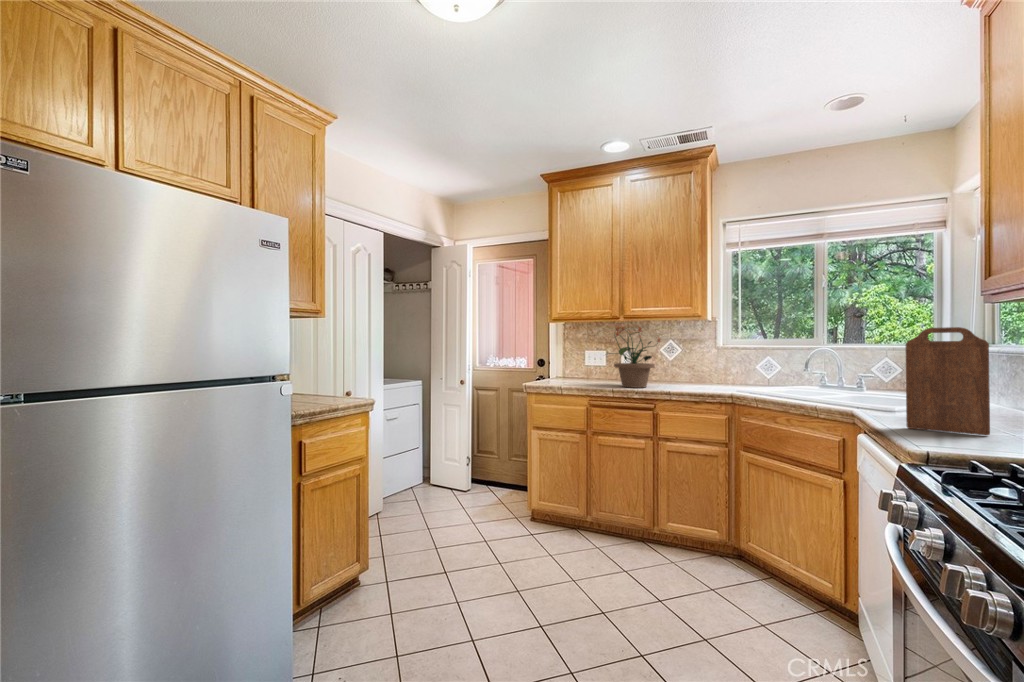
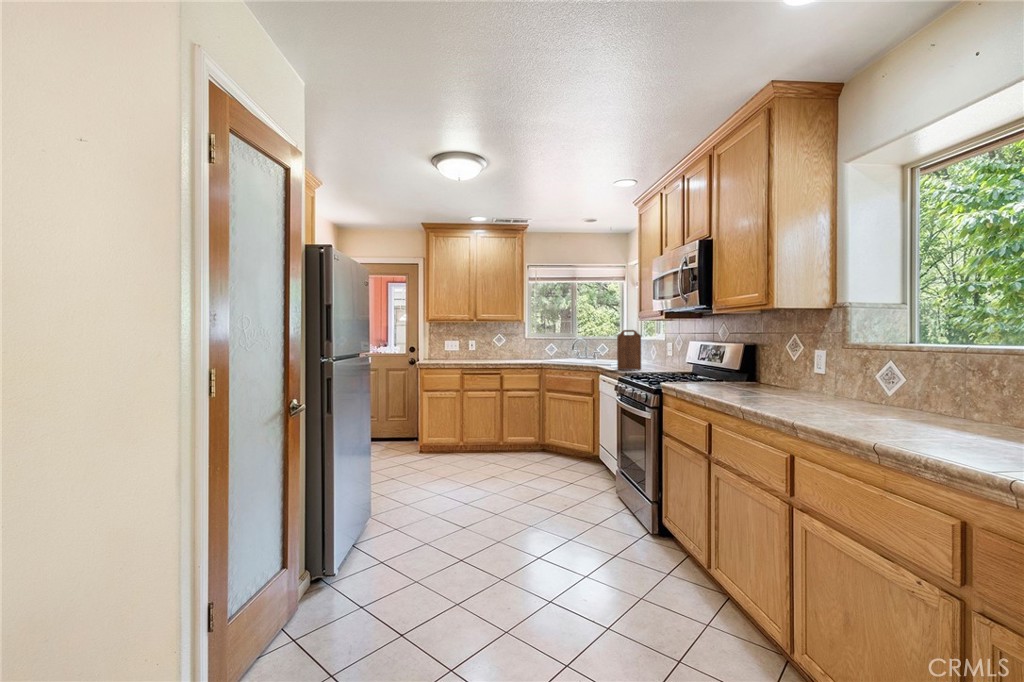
potted plant: present [609,327,660,388] -> none [470,325,503,362]

